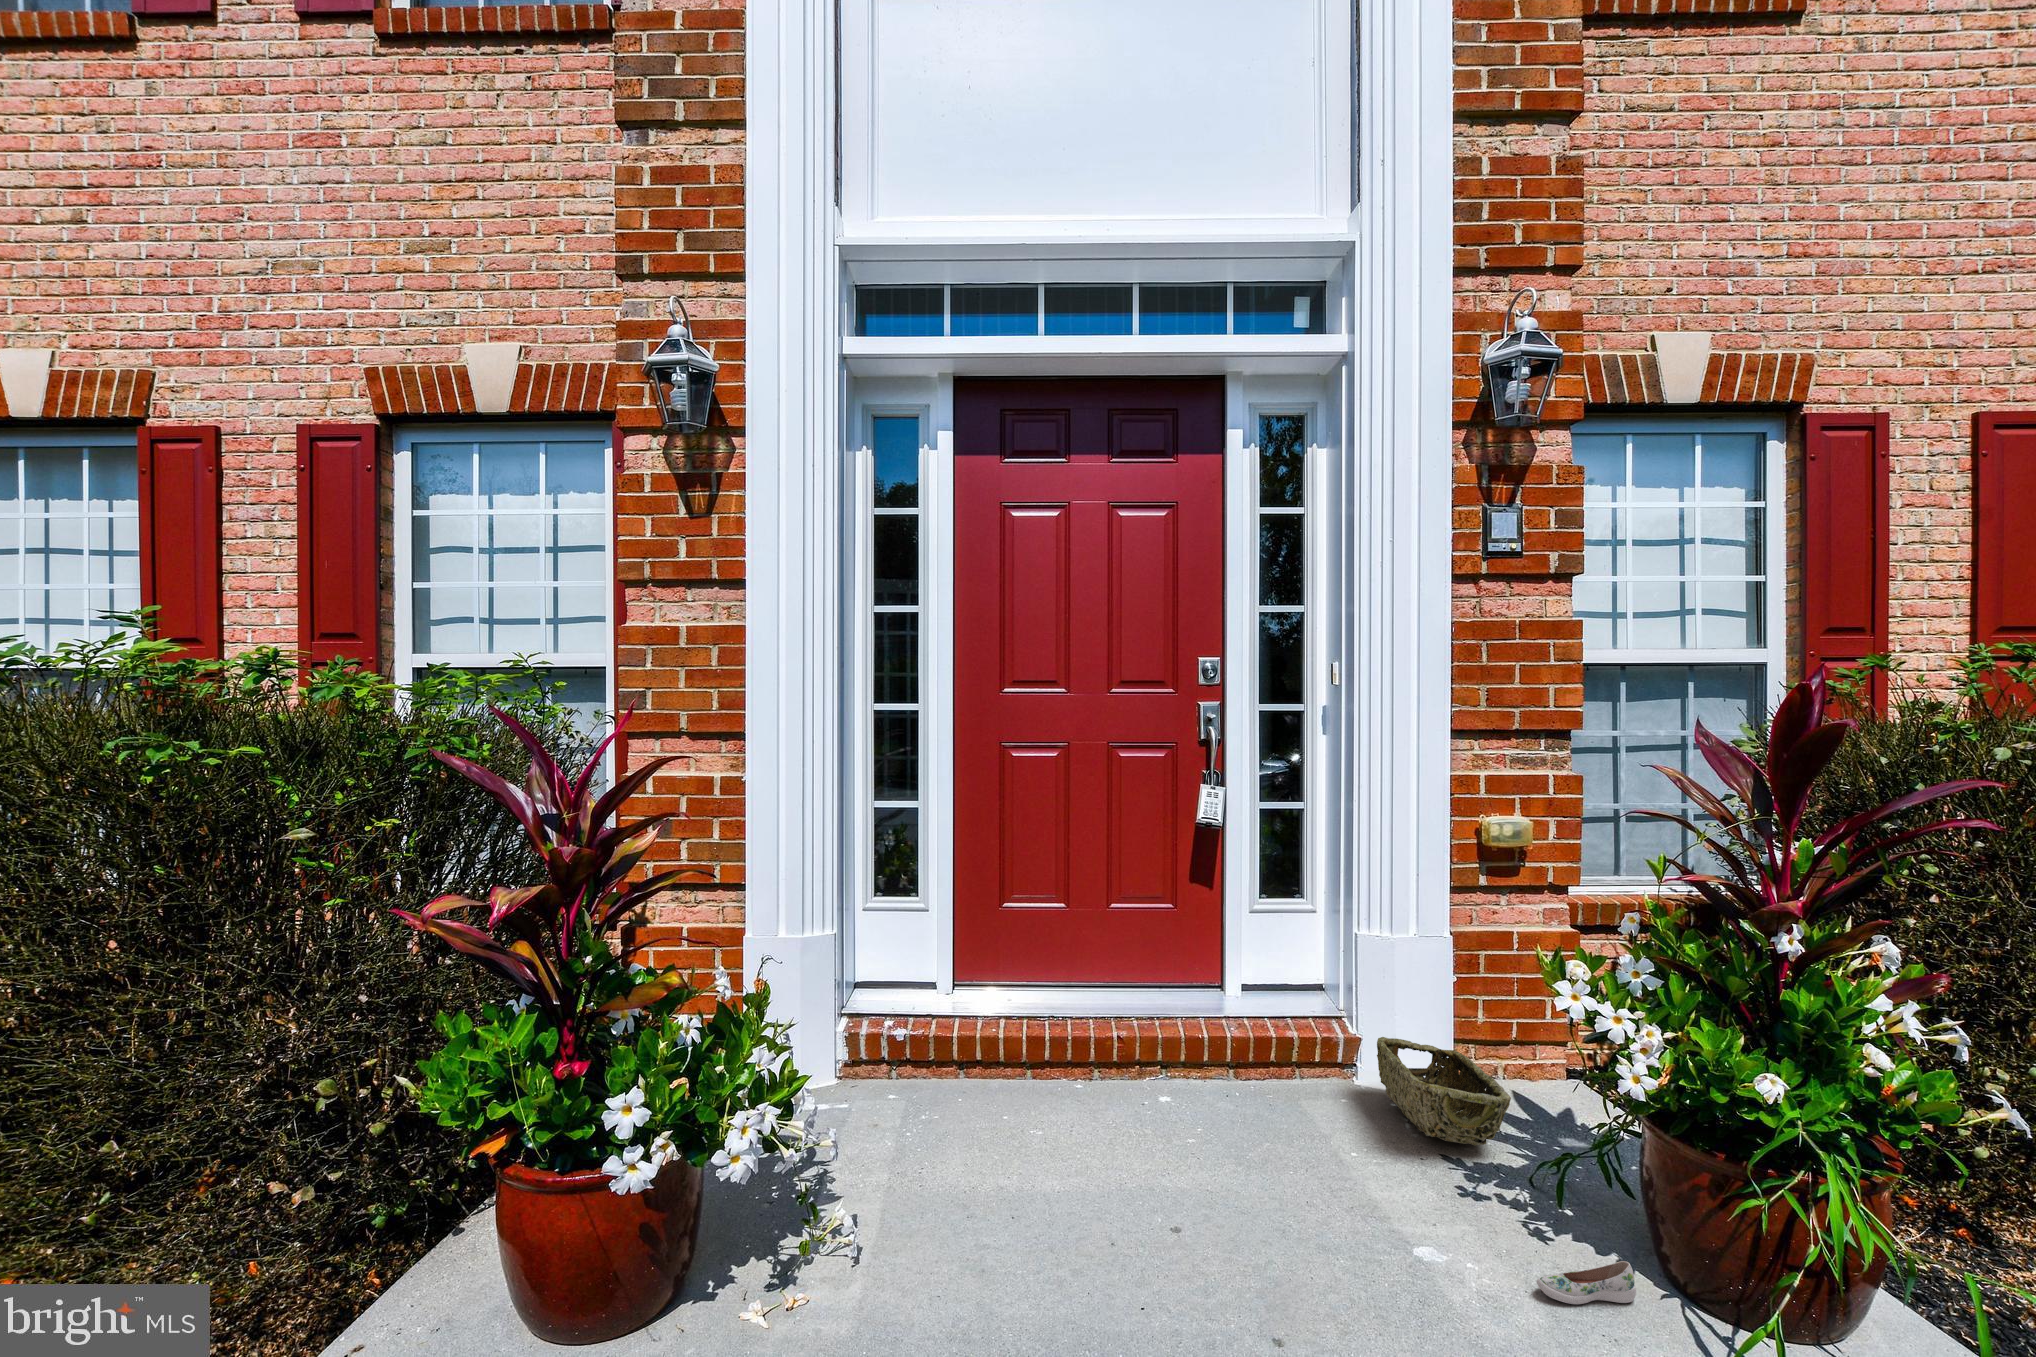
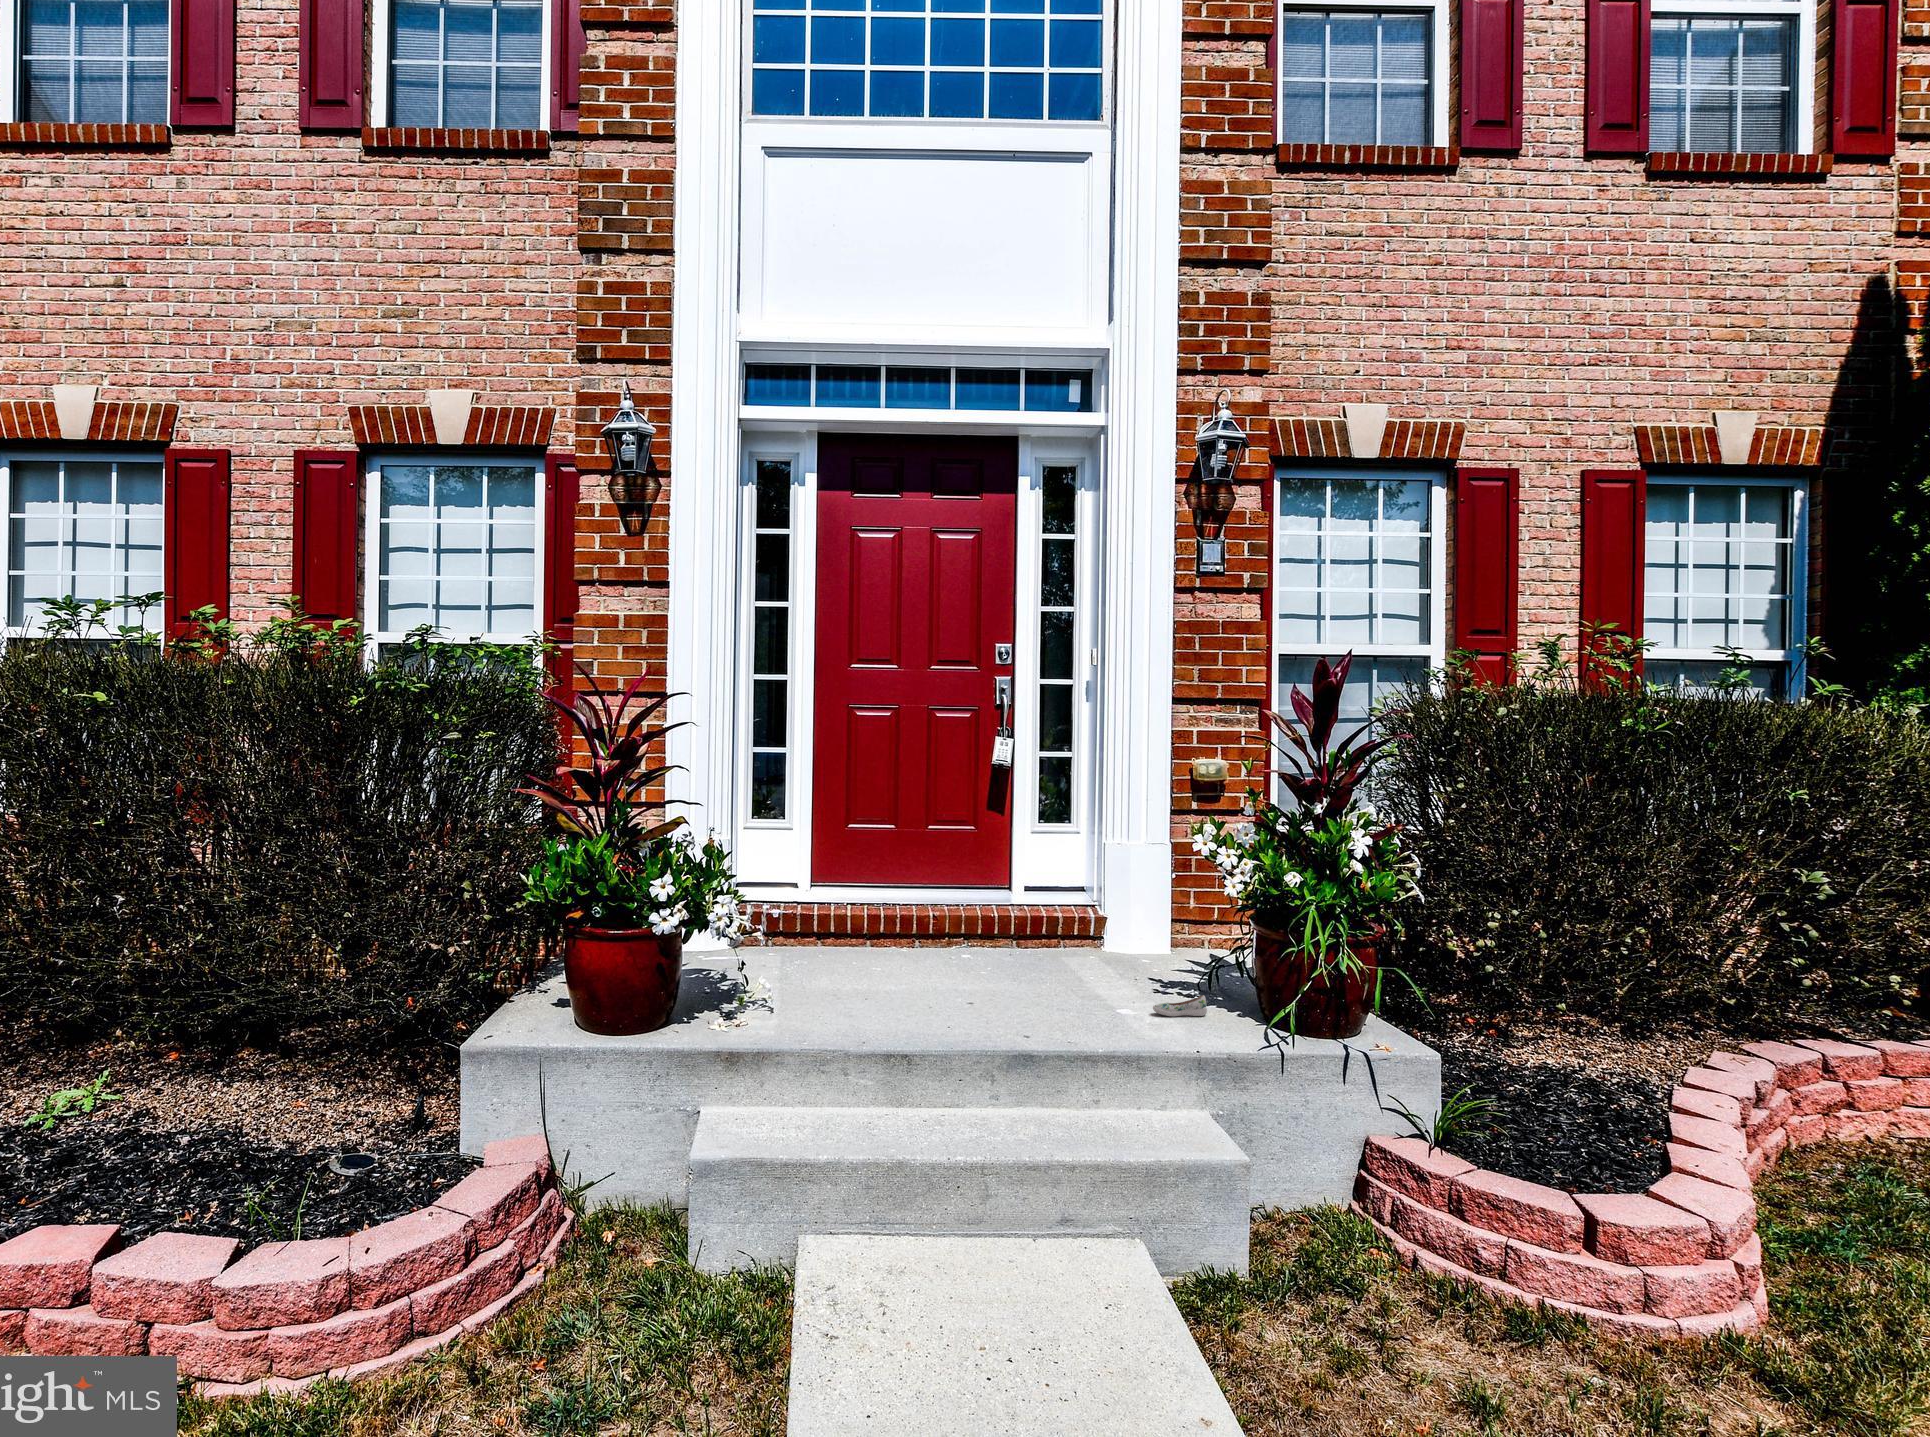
woven basket: present [1377,1037,1511,1146] -> none [1110,912,1182,969]

